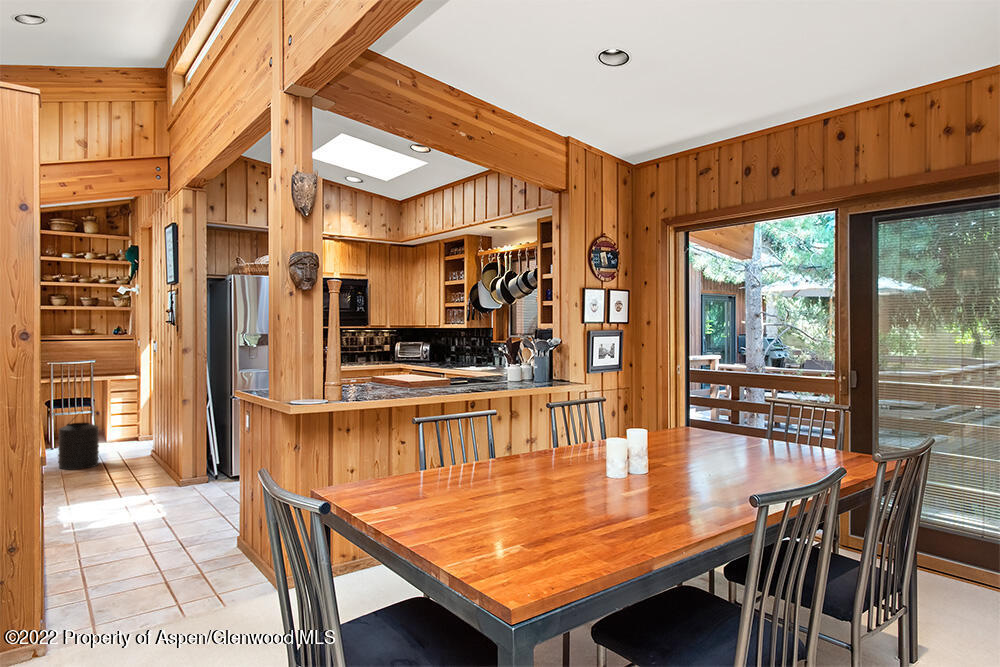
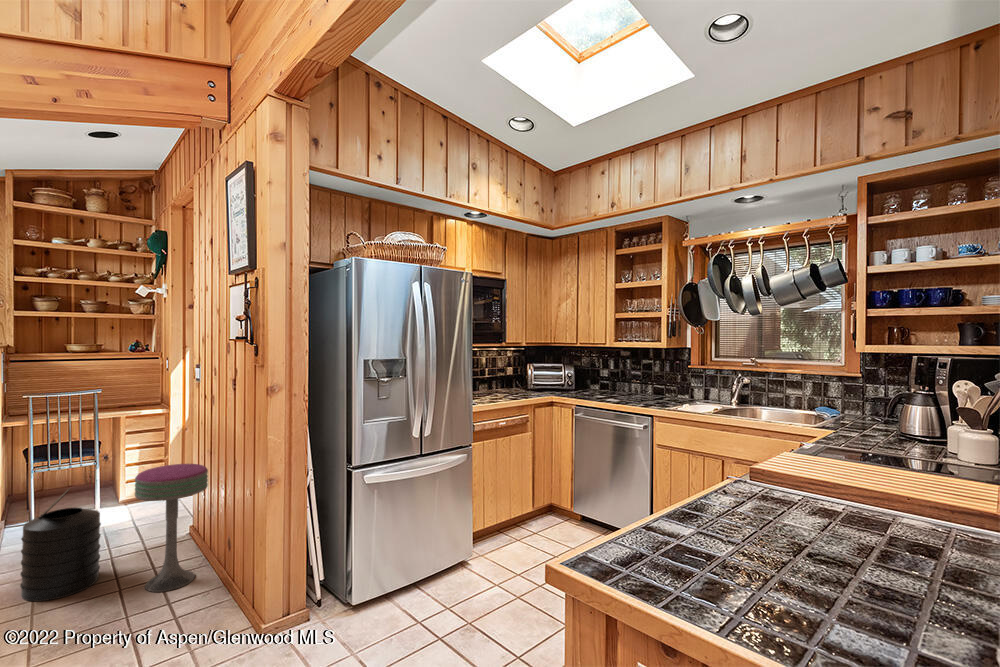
bar stool: none [117,399,158,469] -> present [135,464,208,592]

